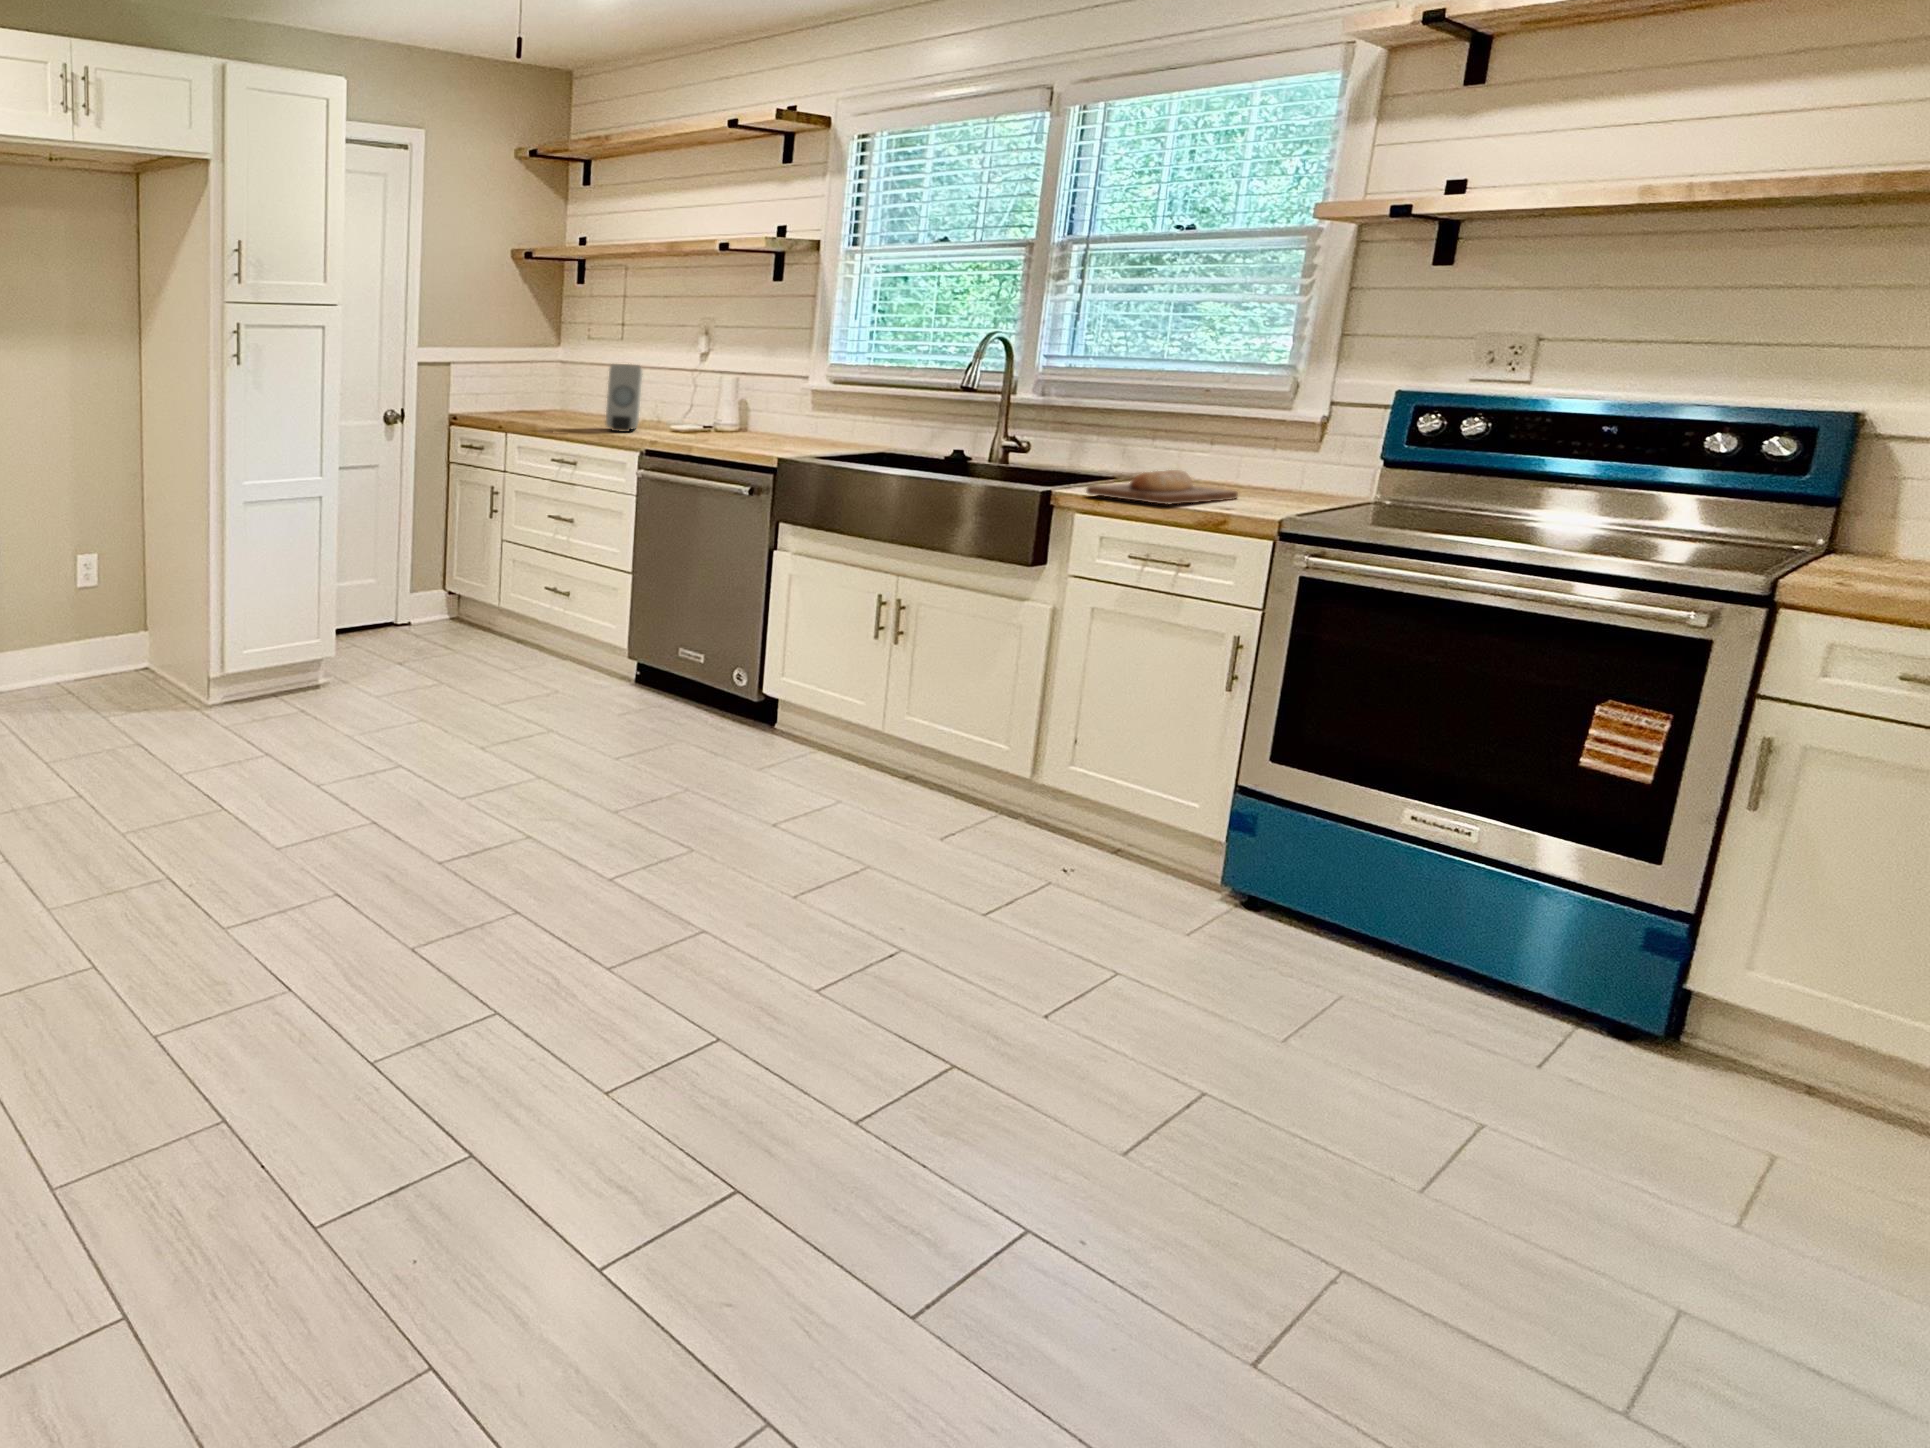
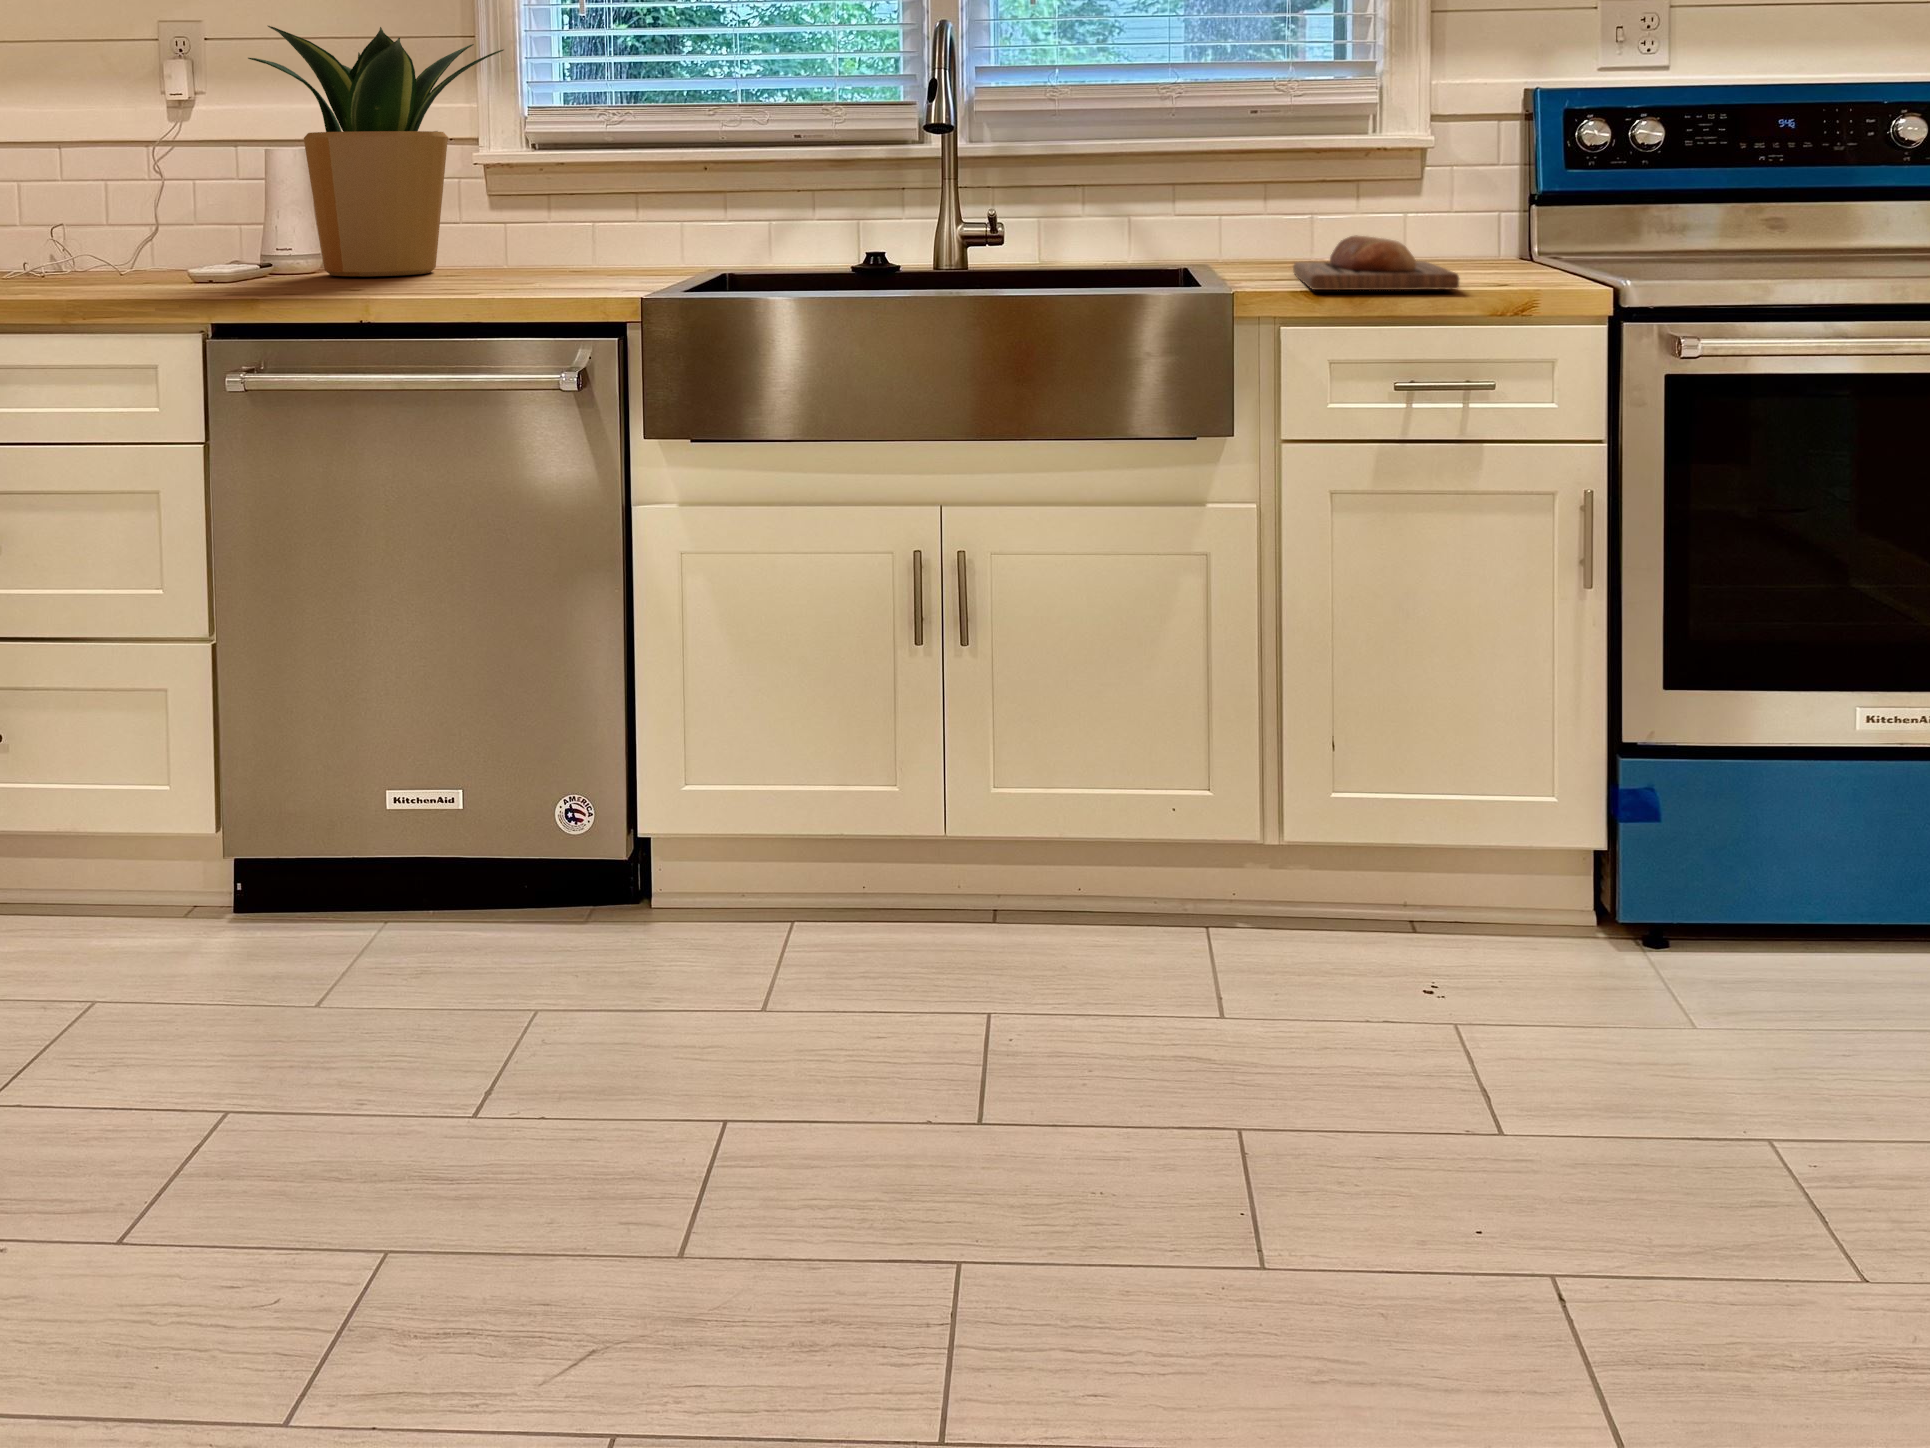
potted plant: none [707,324,815,439] -> present [248,26,504,276]
soap dispenser: present [606,364,642,432] -> none [9,127,123,293]

